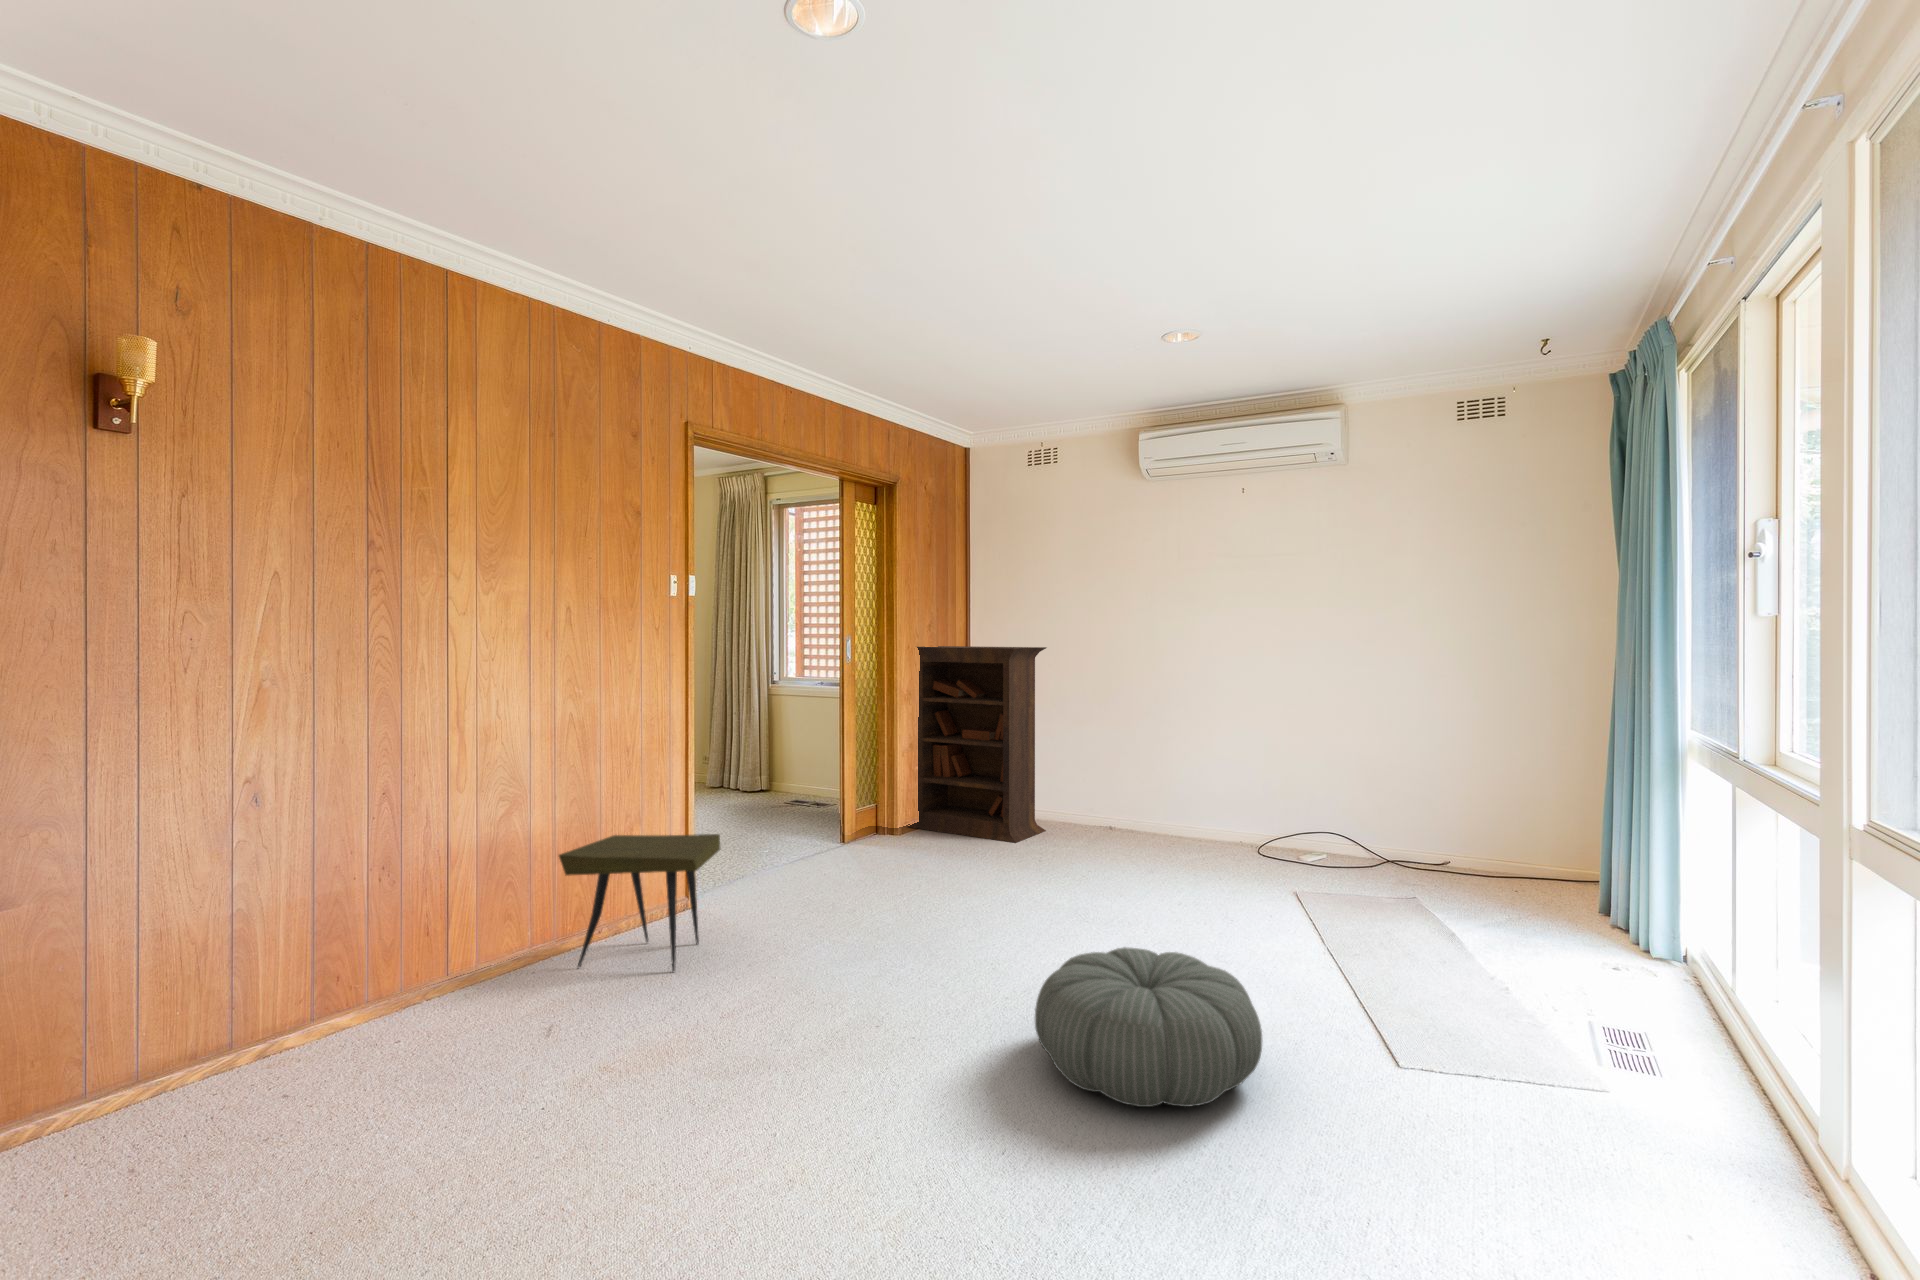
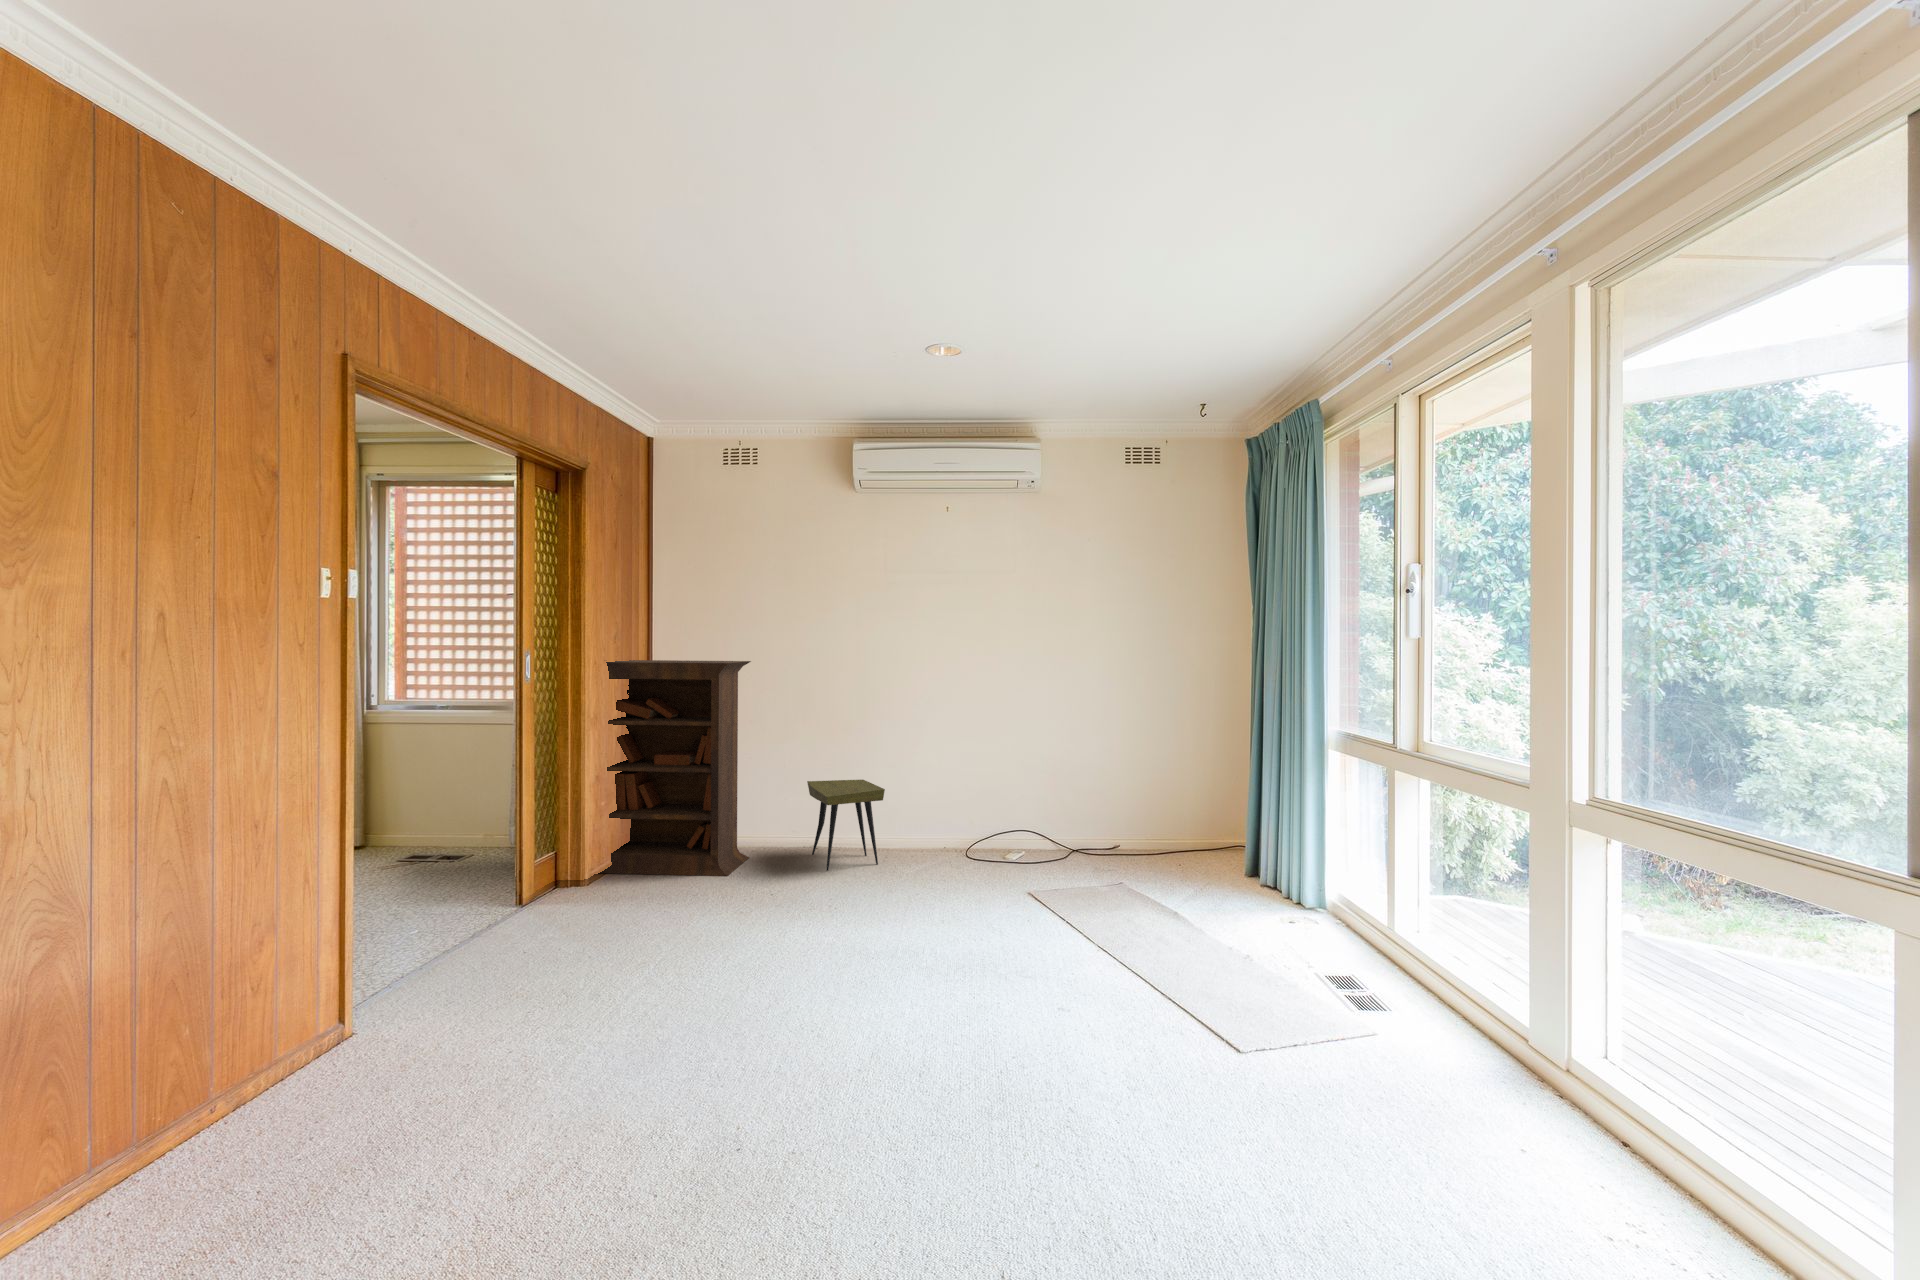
side table: present [559,834,720,972] -> present [807,780,885,871]
pouf: present [1035,947,1262,1107] -> none [947,984,1178,1166]

